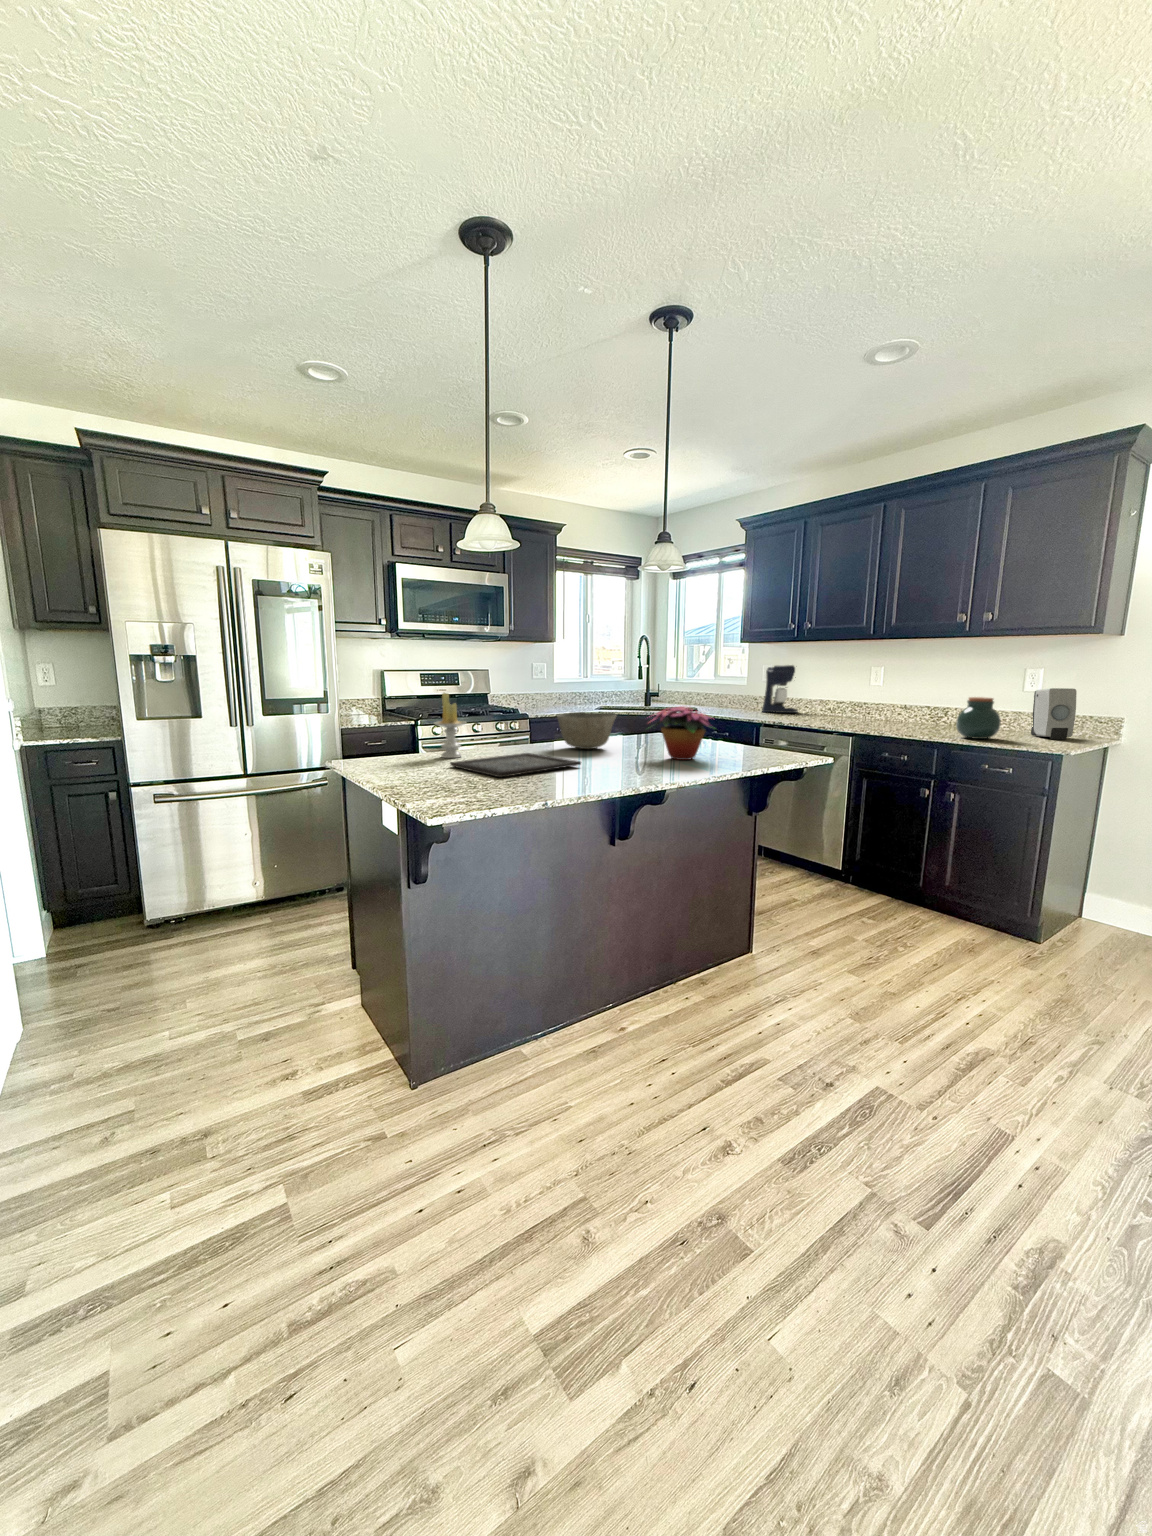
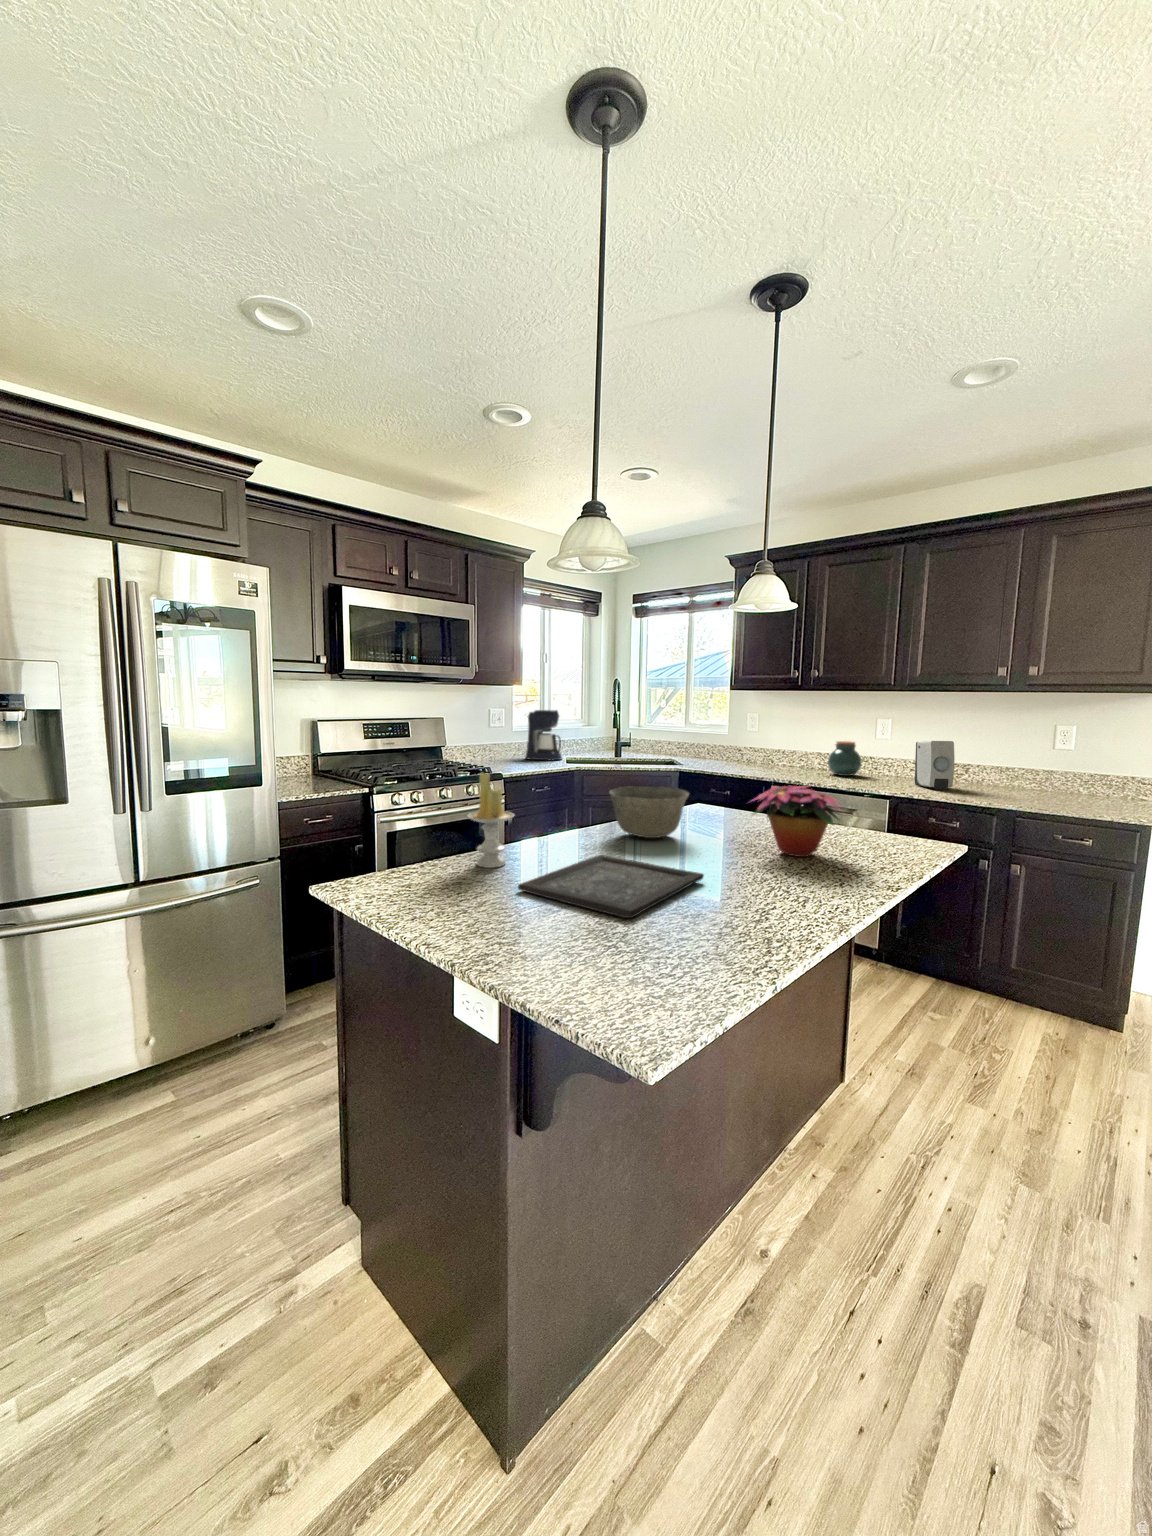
coffee maker: present [762,665,798,713] -> present [525,710,562,761]
soap dispenser: present [1031,688,1077,740] -> present [915,741,955,790]
jar: present [956,697,1001,739] -> present [828,741,862,776]

